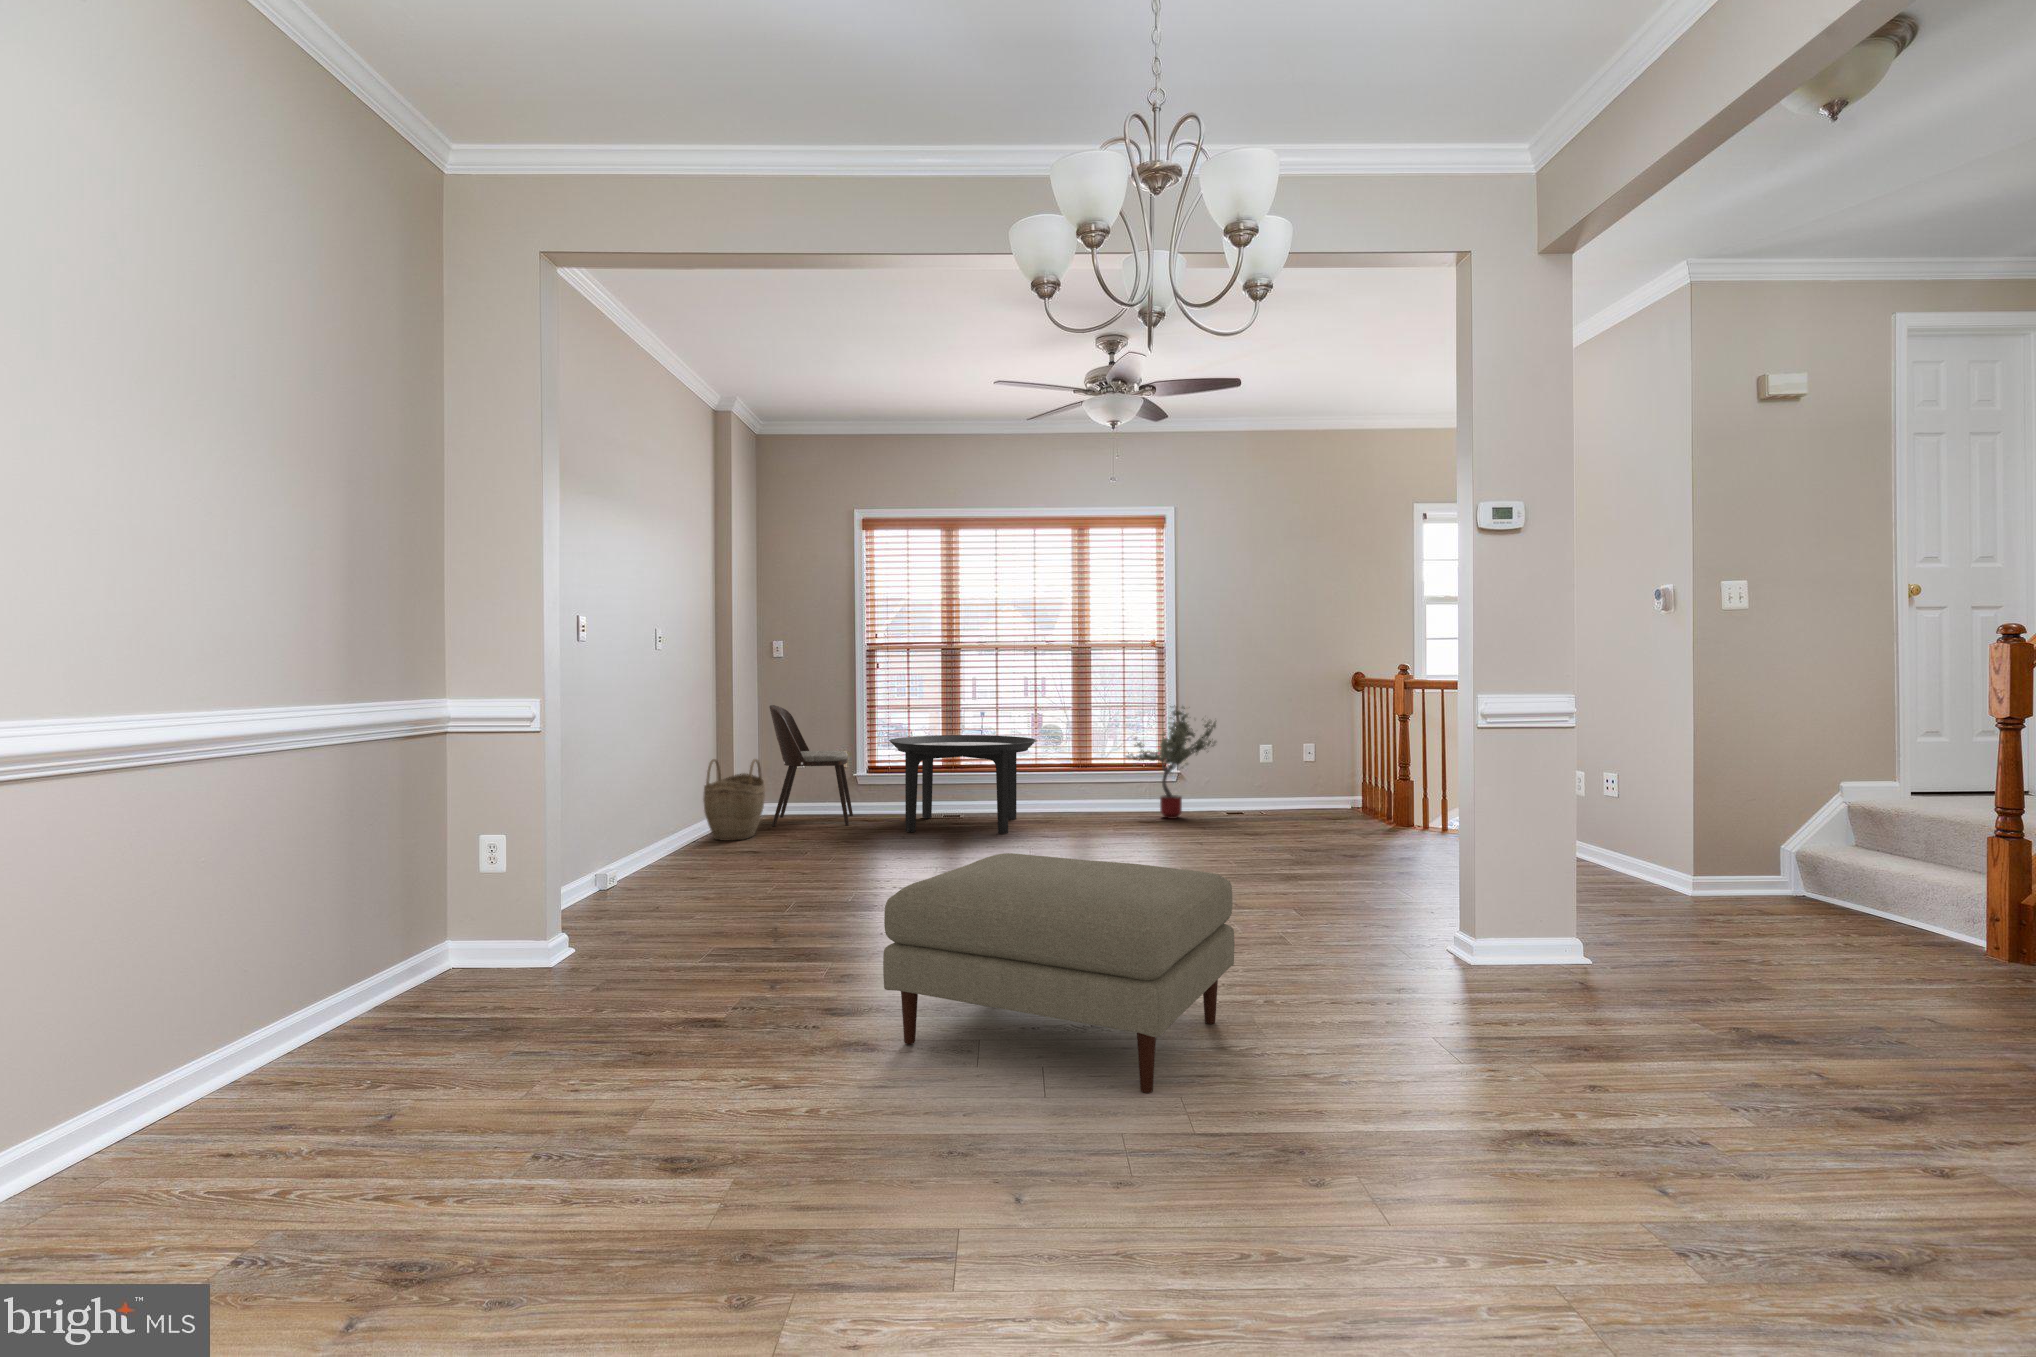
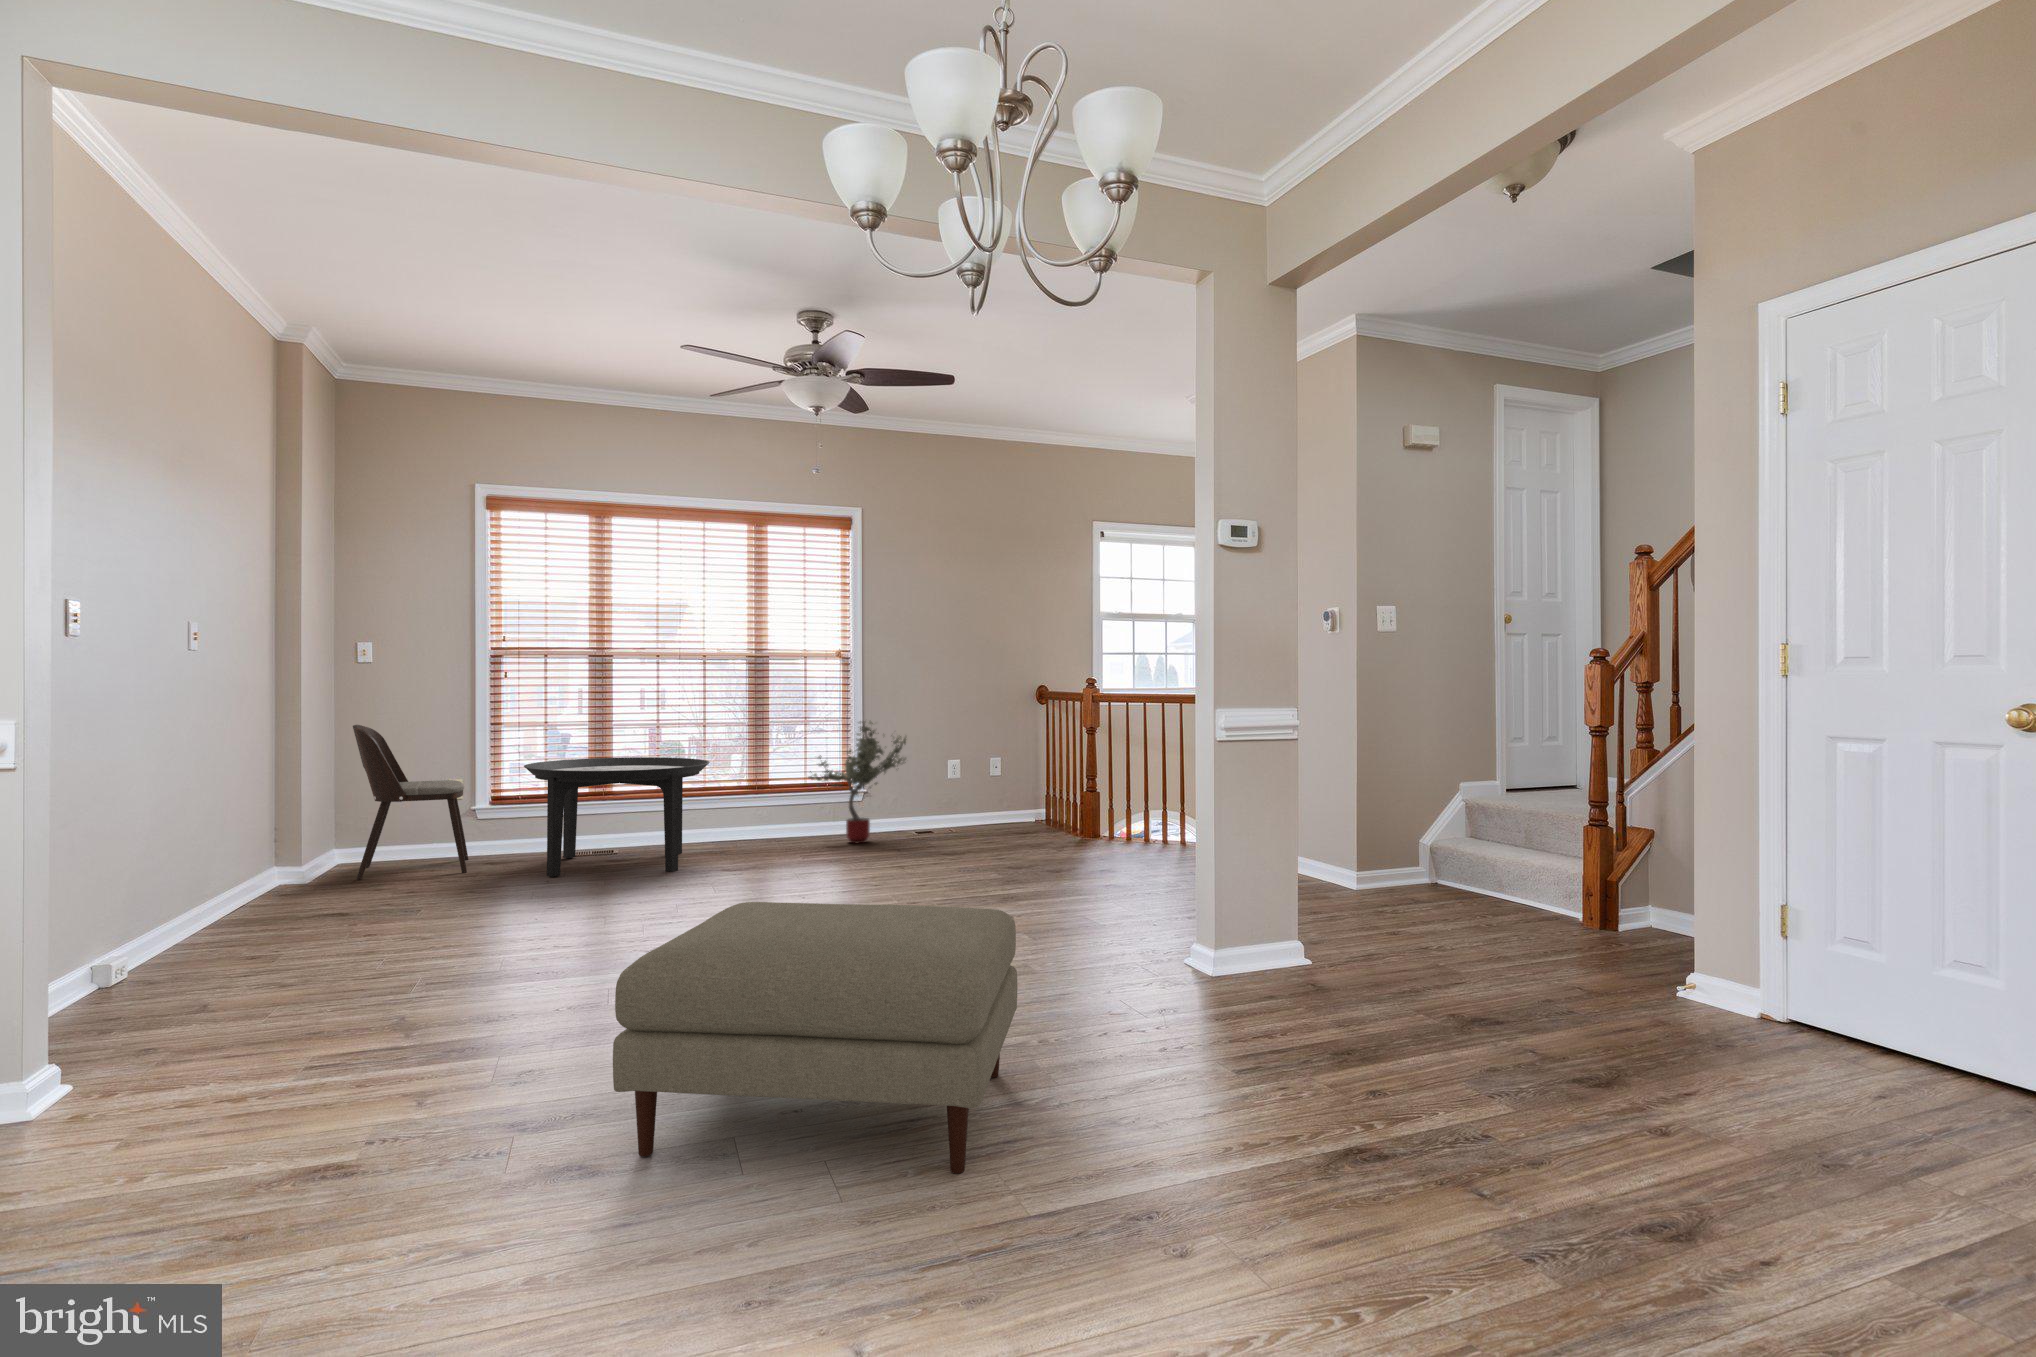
woven basket: present [703,759,765,841] -> none [257,795,348,904]

